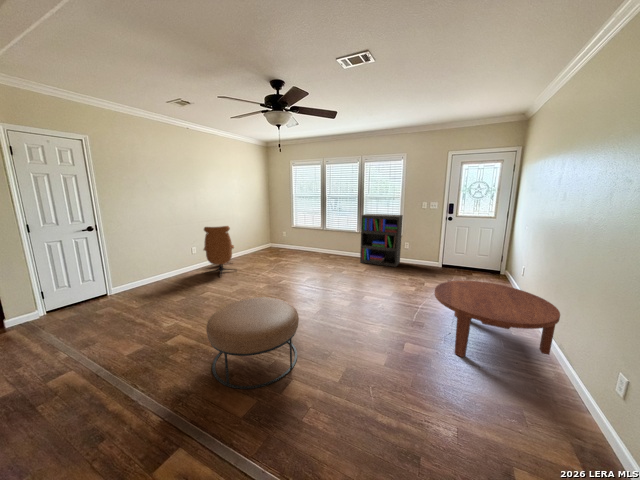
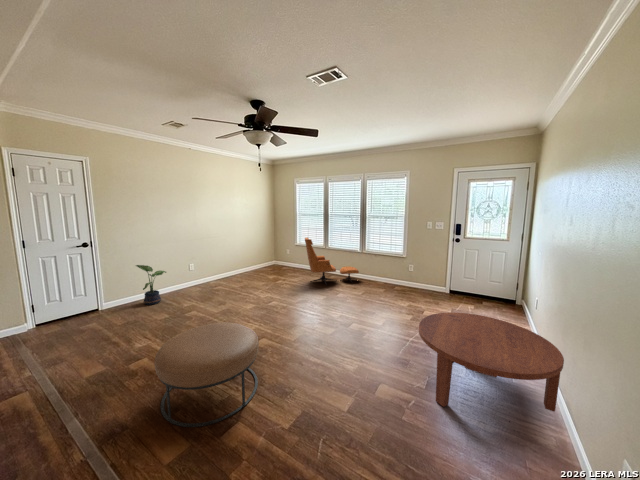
bookshelf: present [360,214,403,267] -> none [361,233,407,292]
lounge chair: present [204,226,234,276] -> present [305,238,359,285]
potted plant: none [141,249,173,288] -> present [136,265,166,305]

